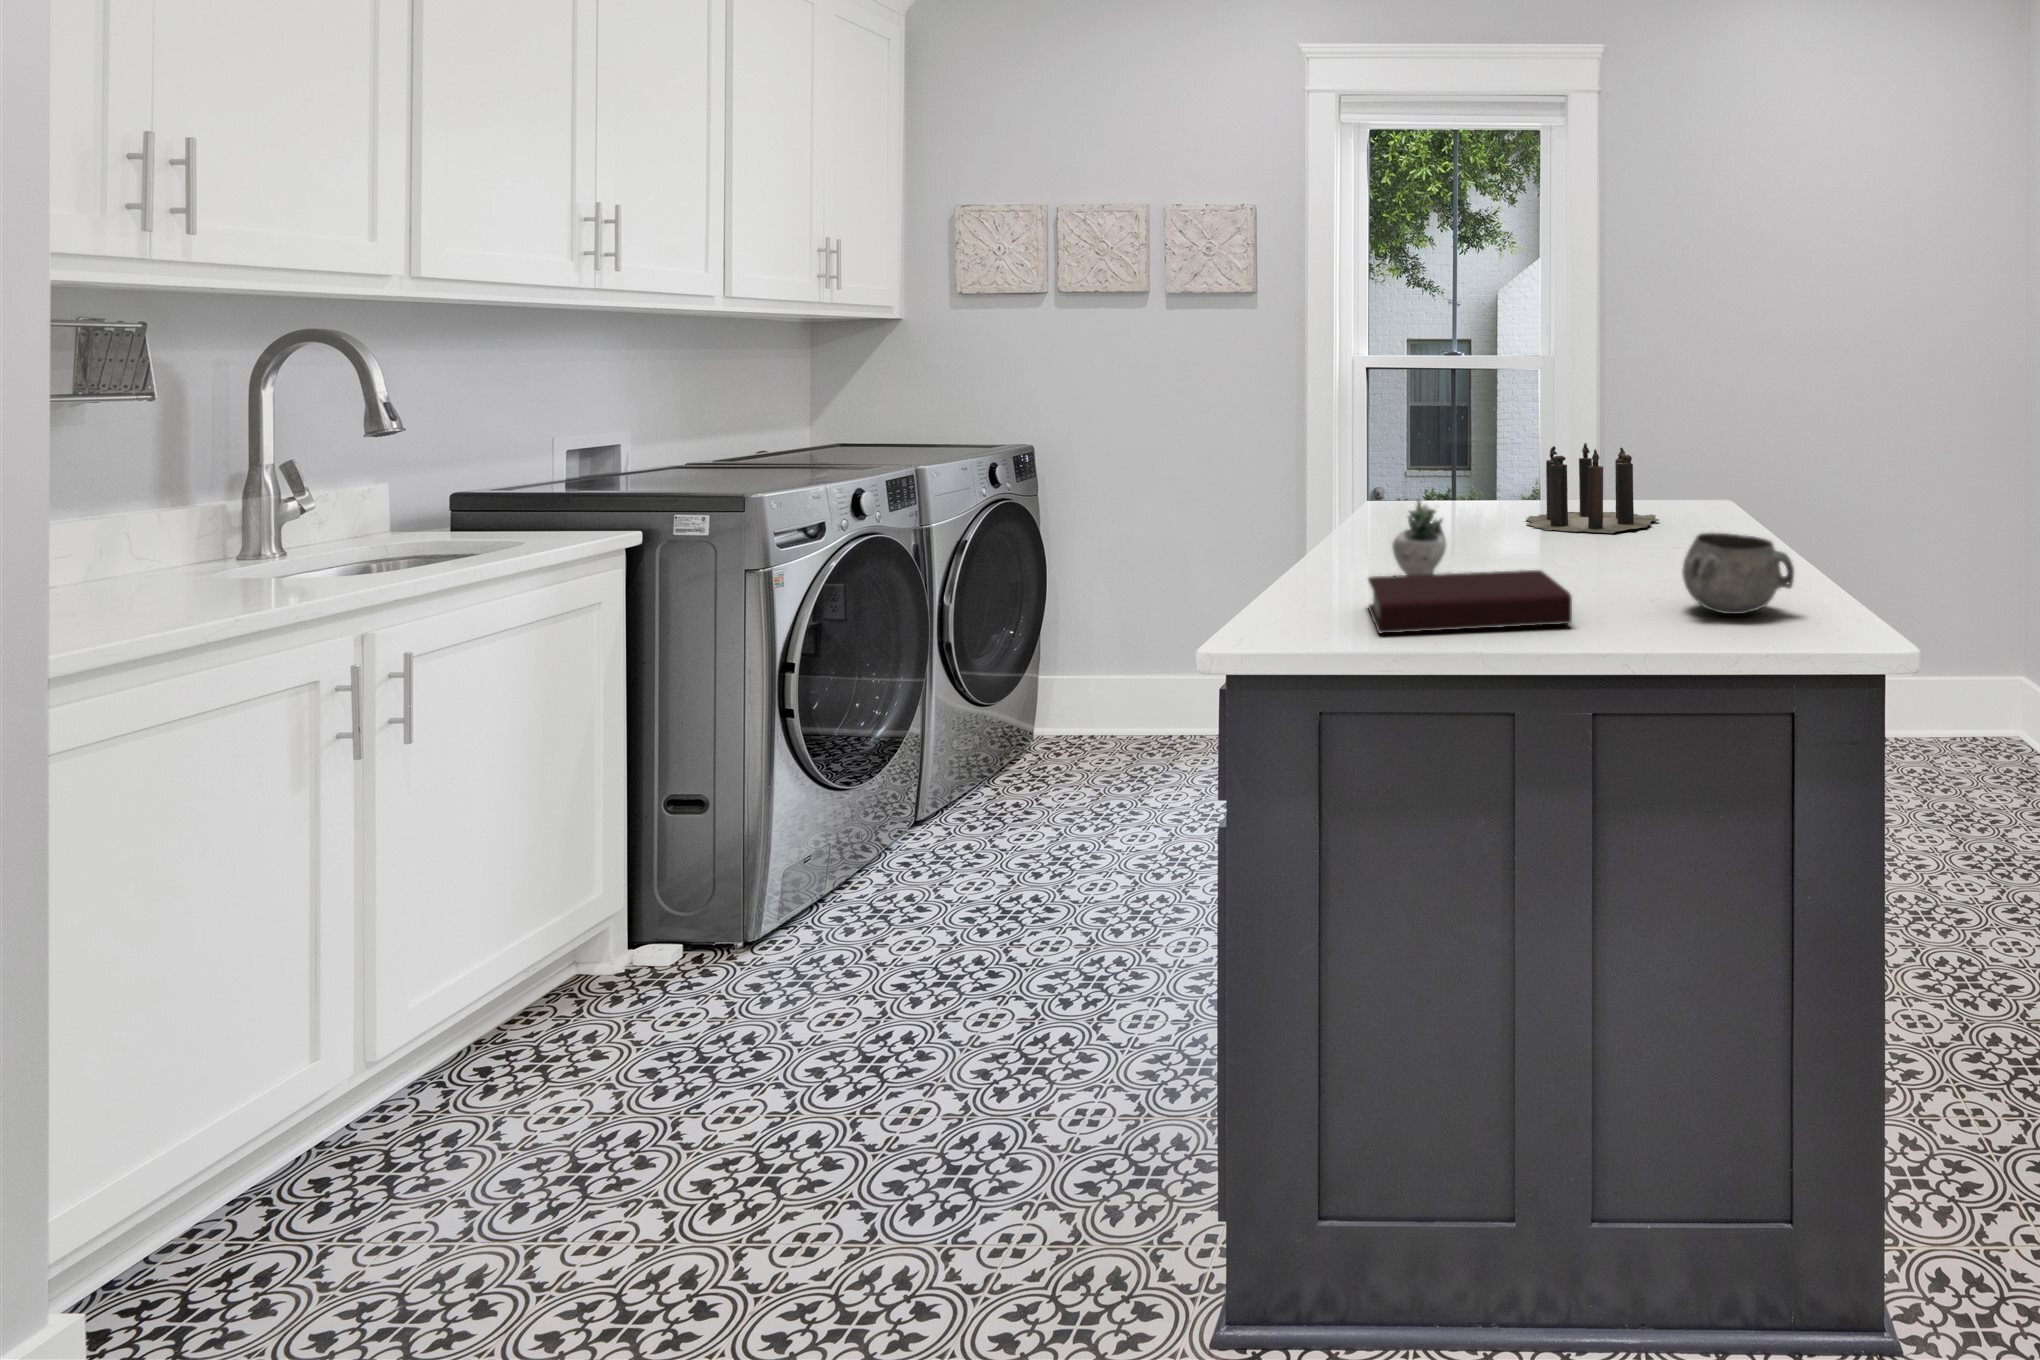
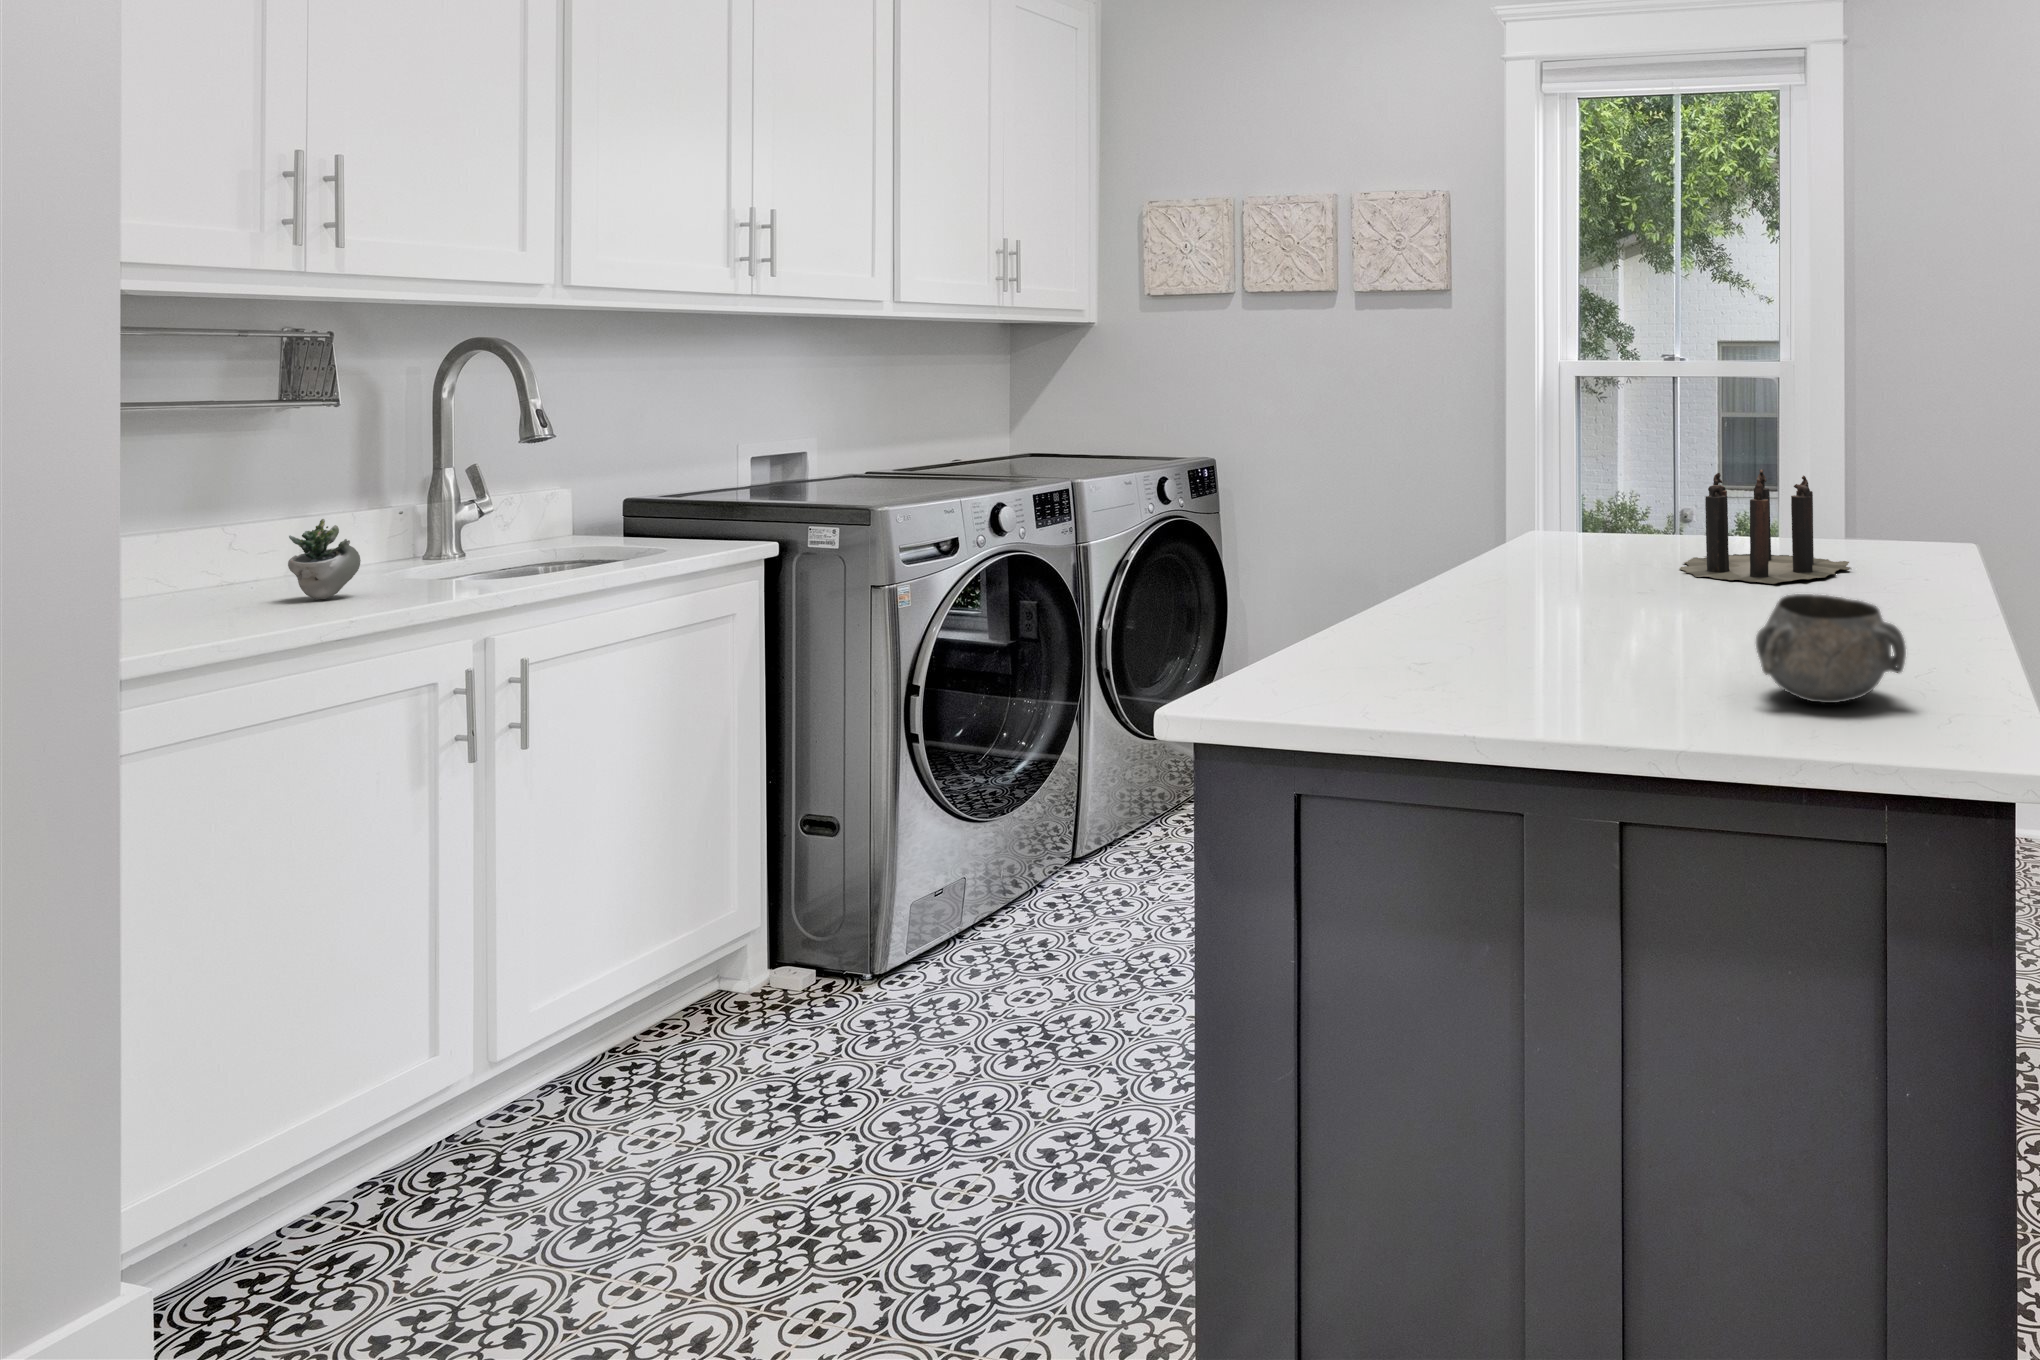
succulent plant: present [1392,499,1446,575] -> present [288,511,403,599]
book: present [1368,570,1572,633] -> none [1357,631,1598,704]

